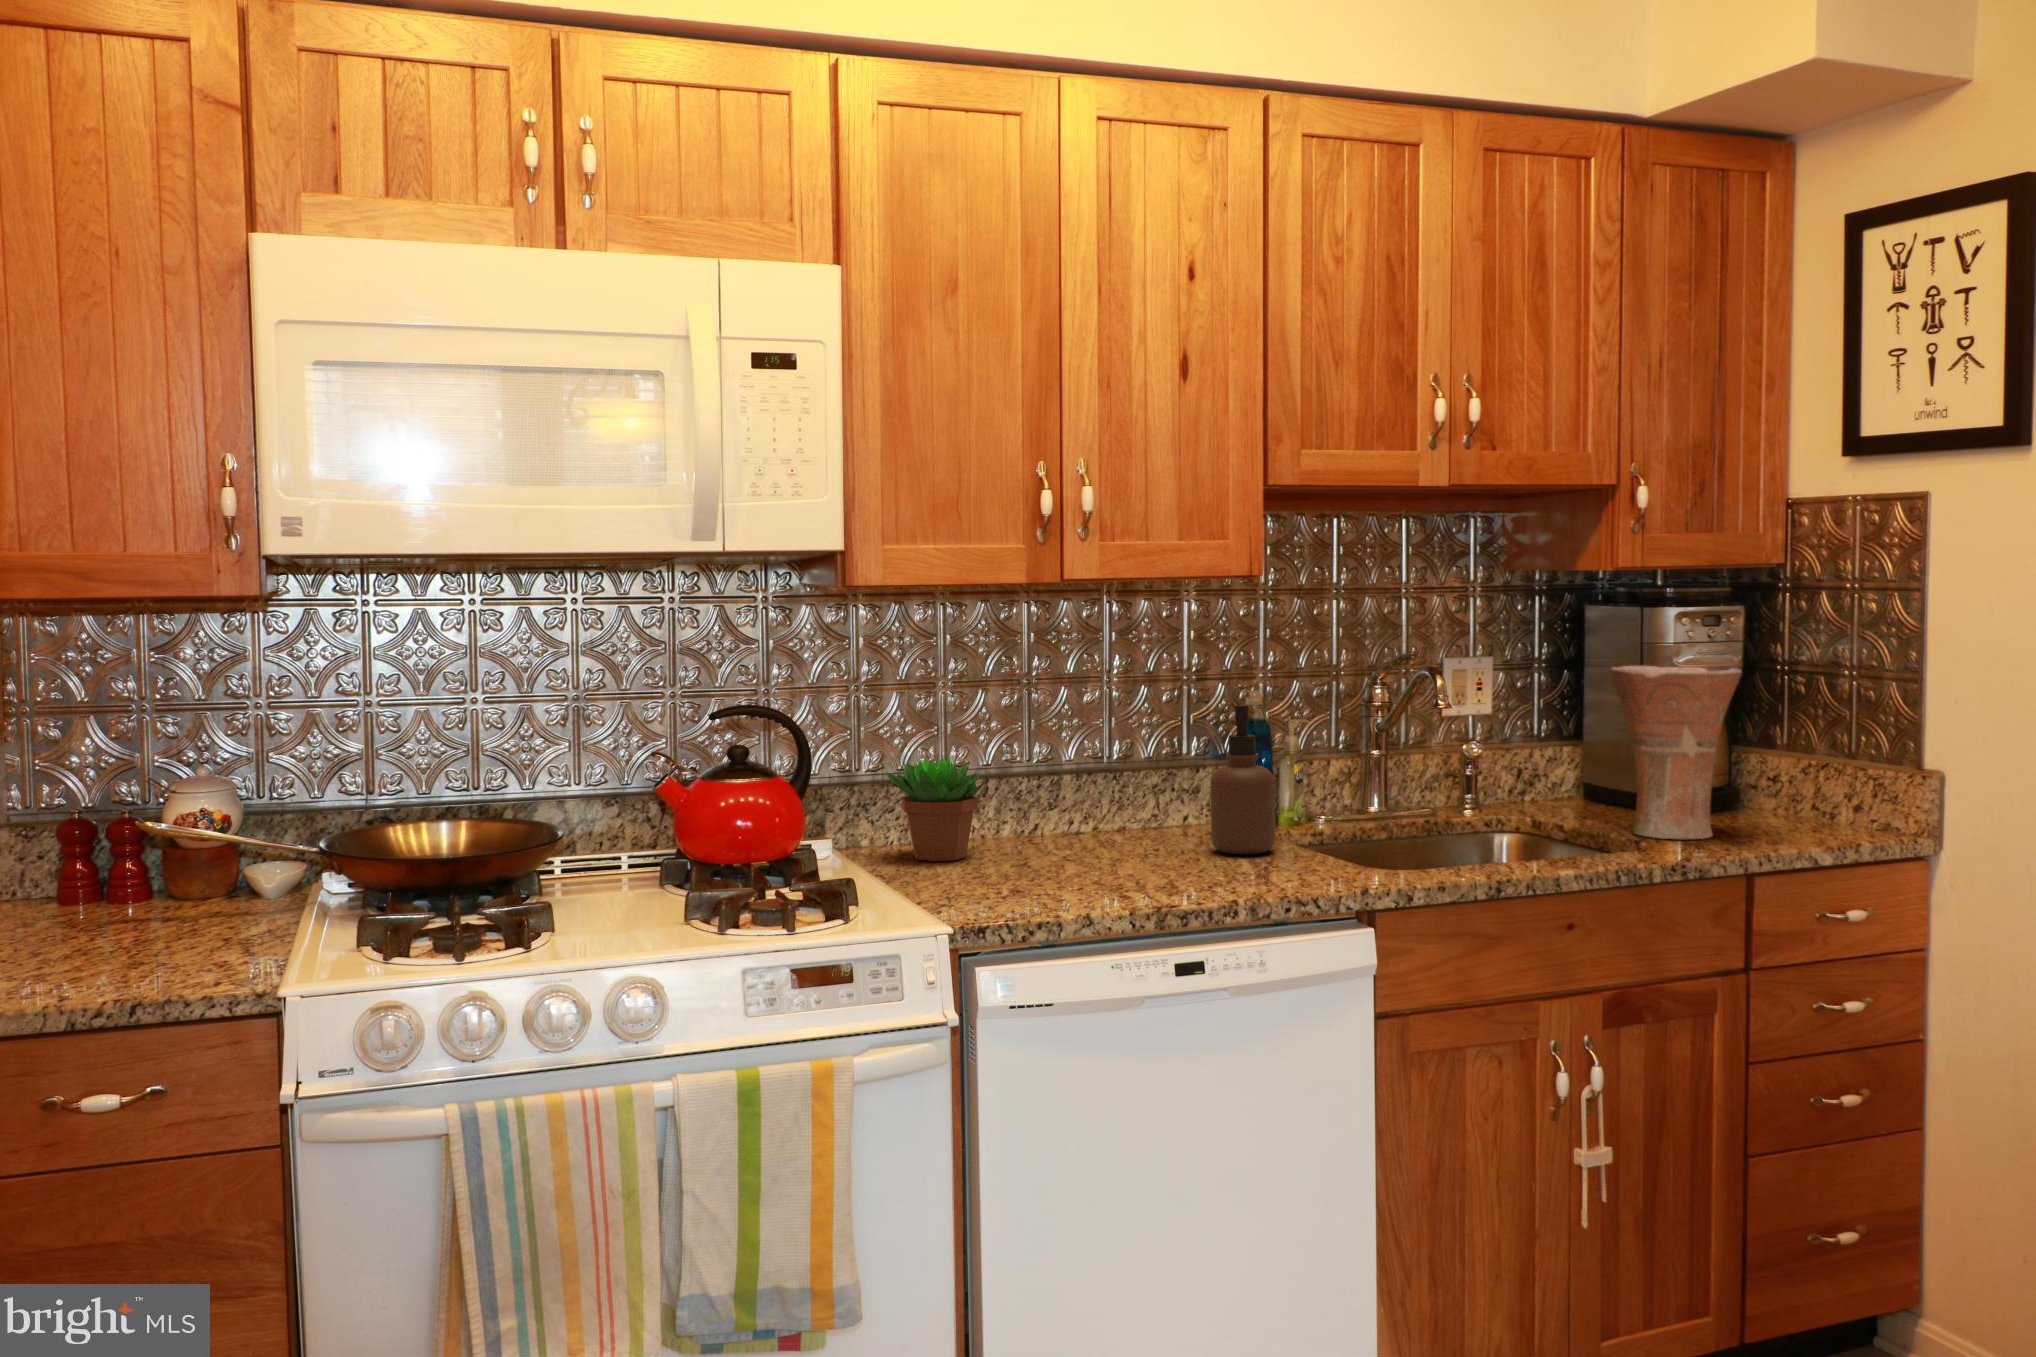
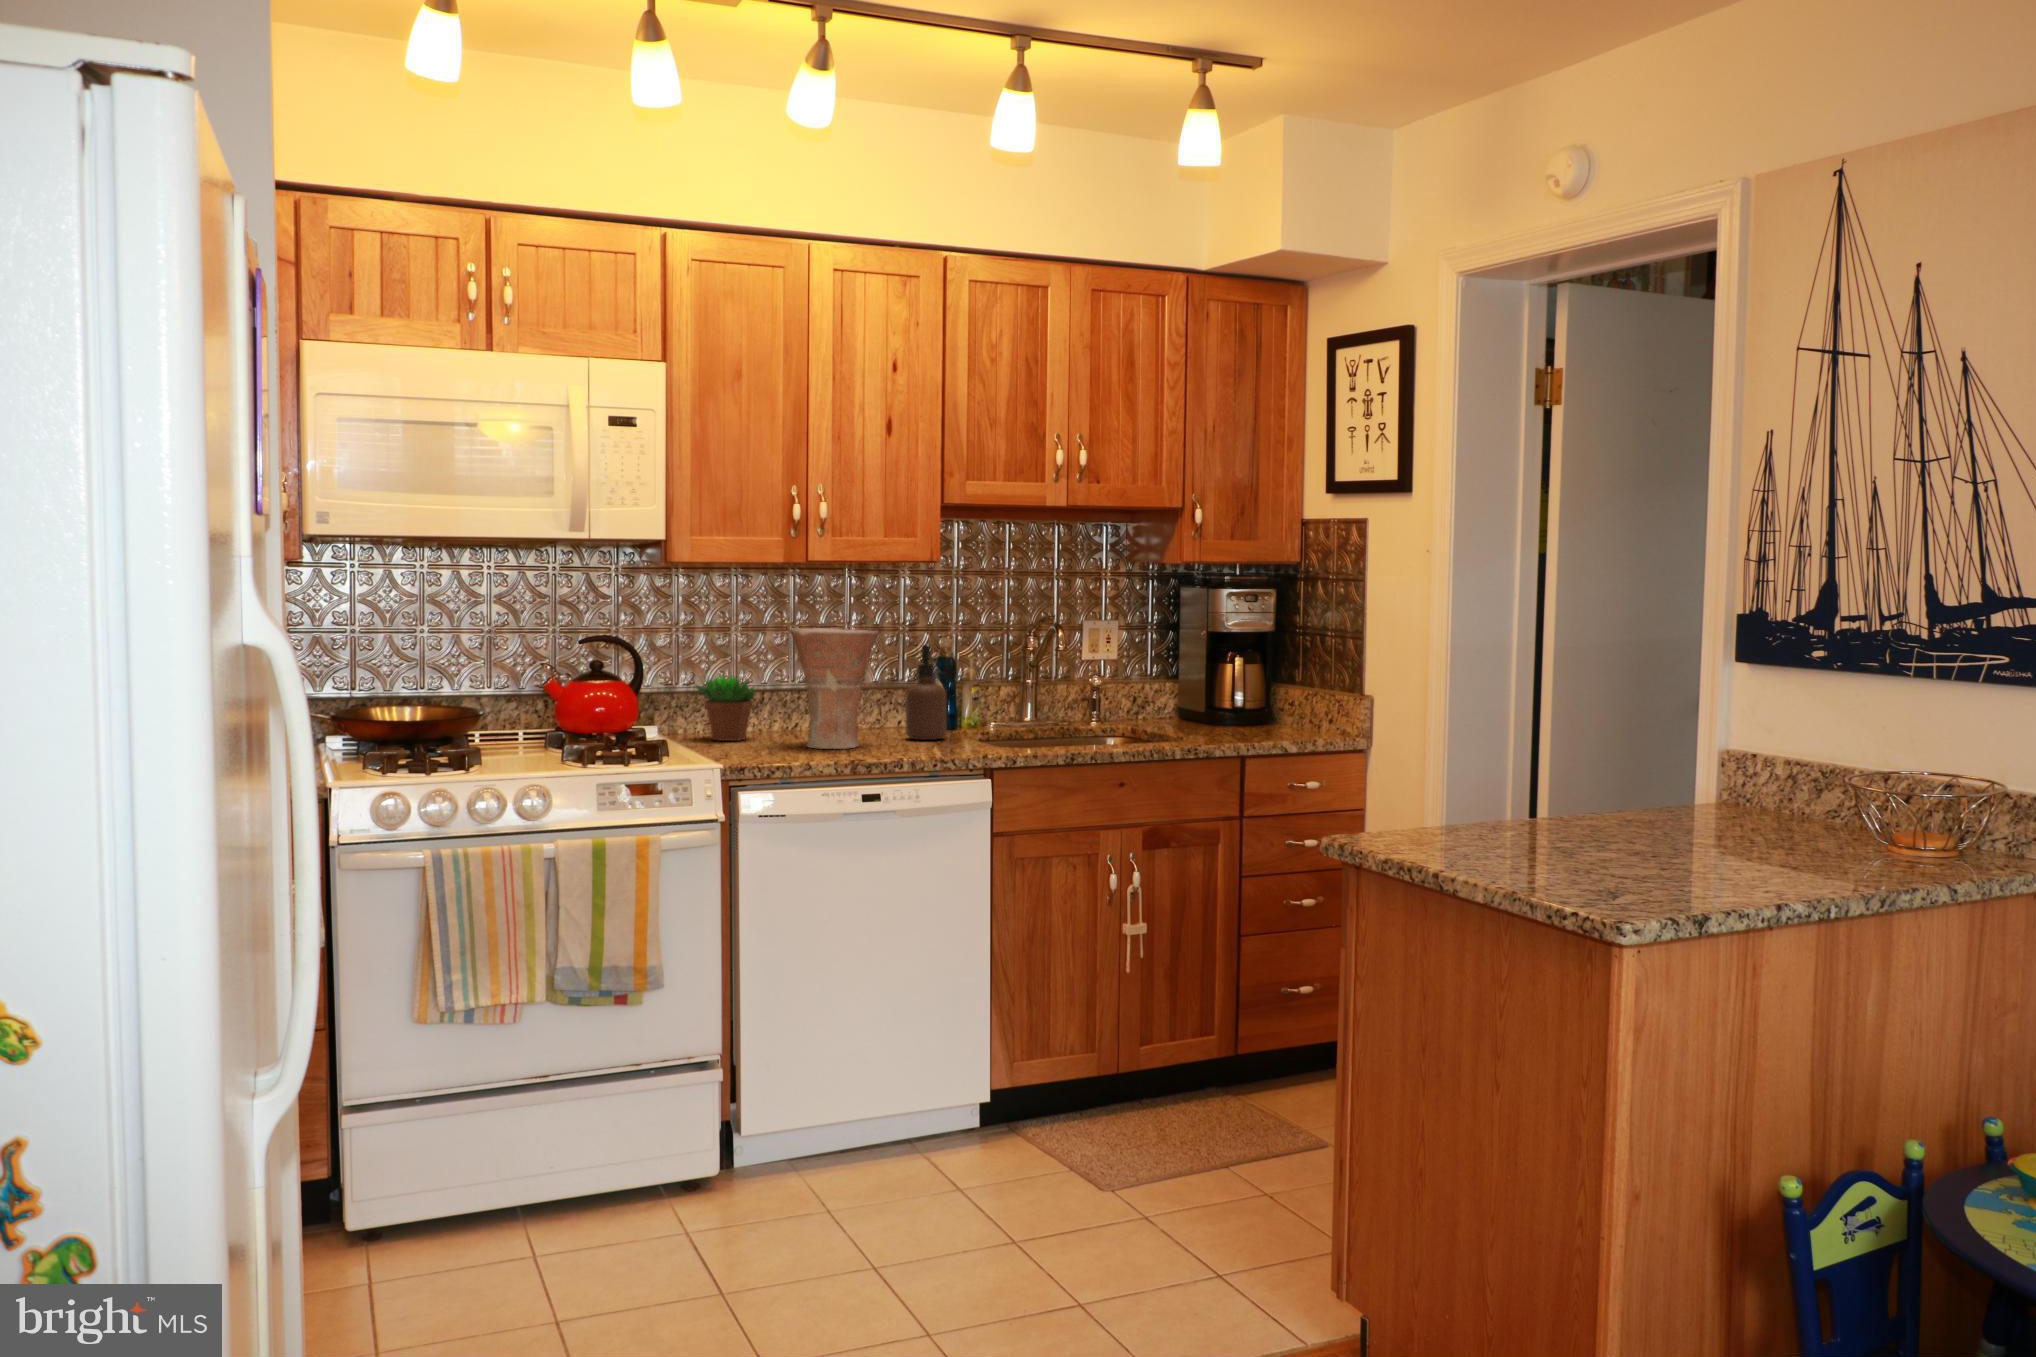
vase: present [1610,666,1742,839] -> present [791,628,878,749]

